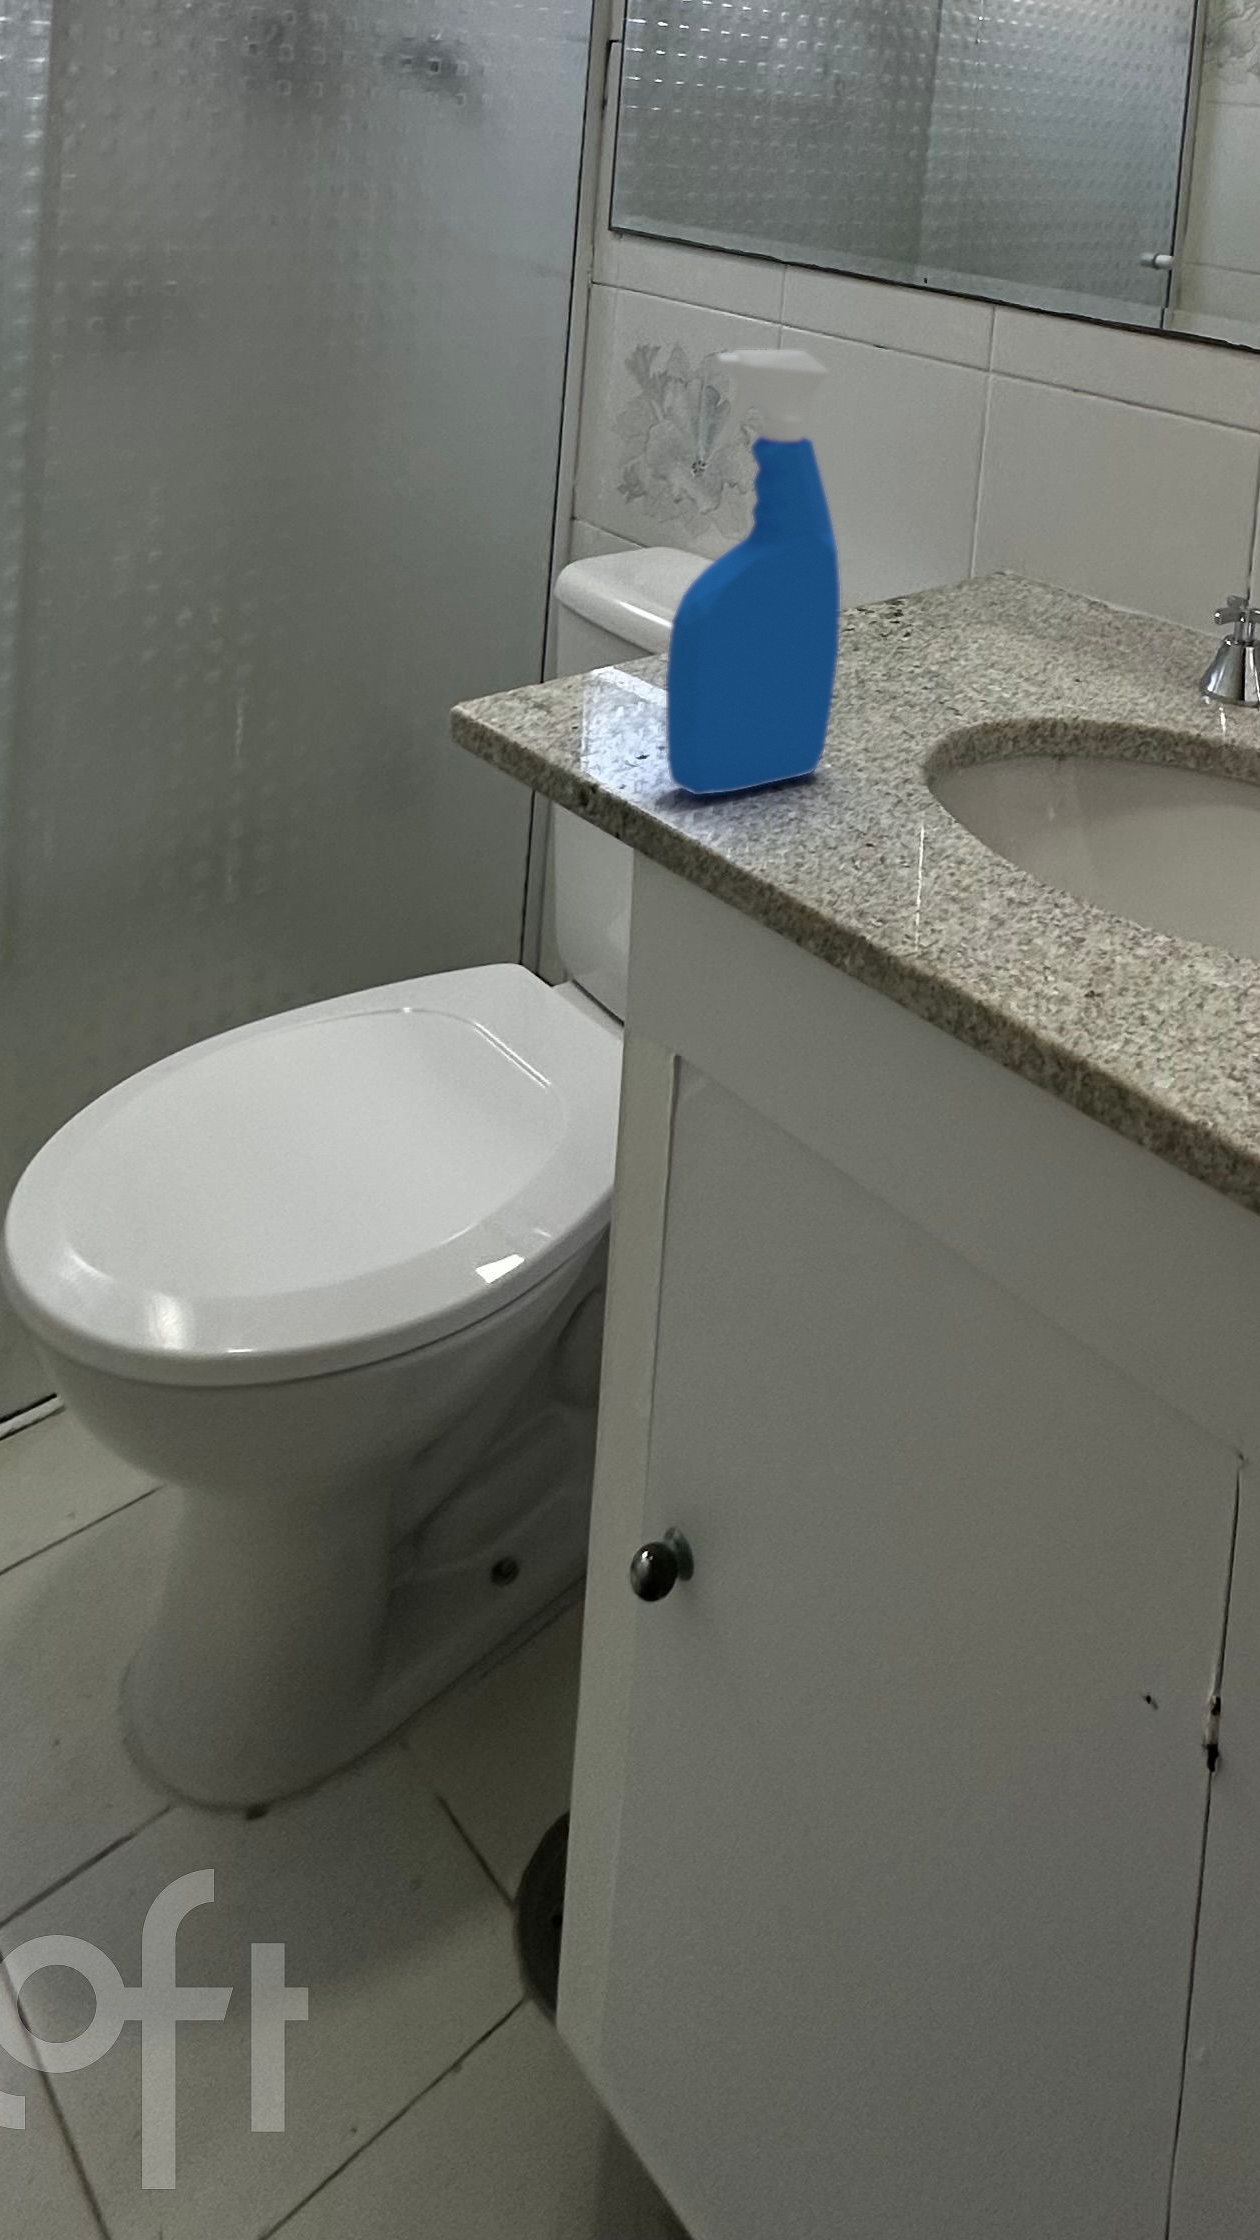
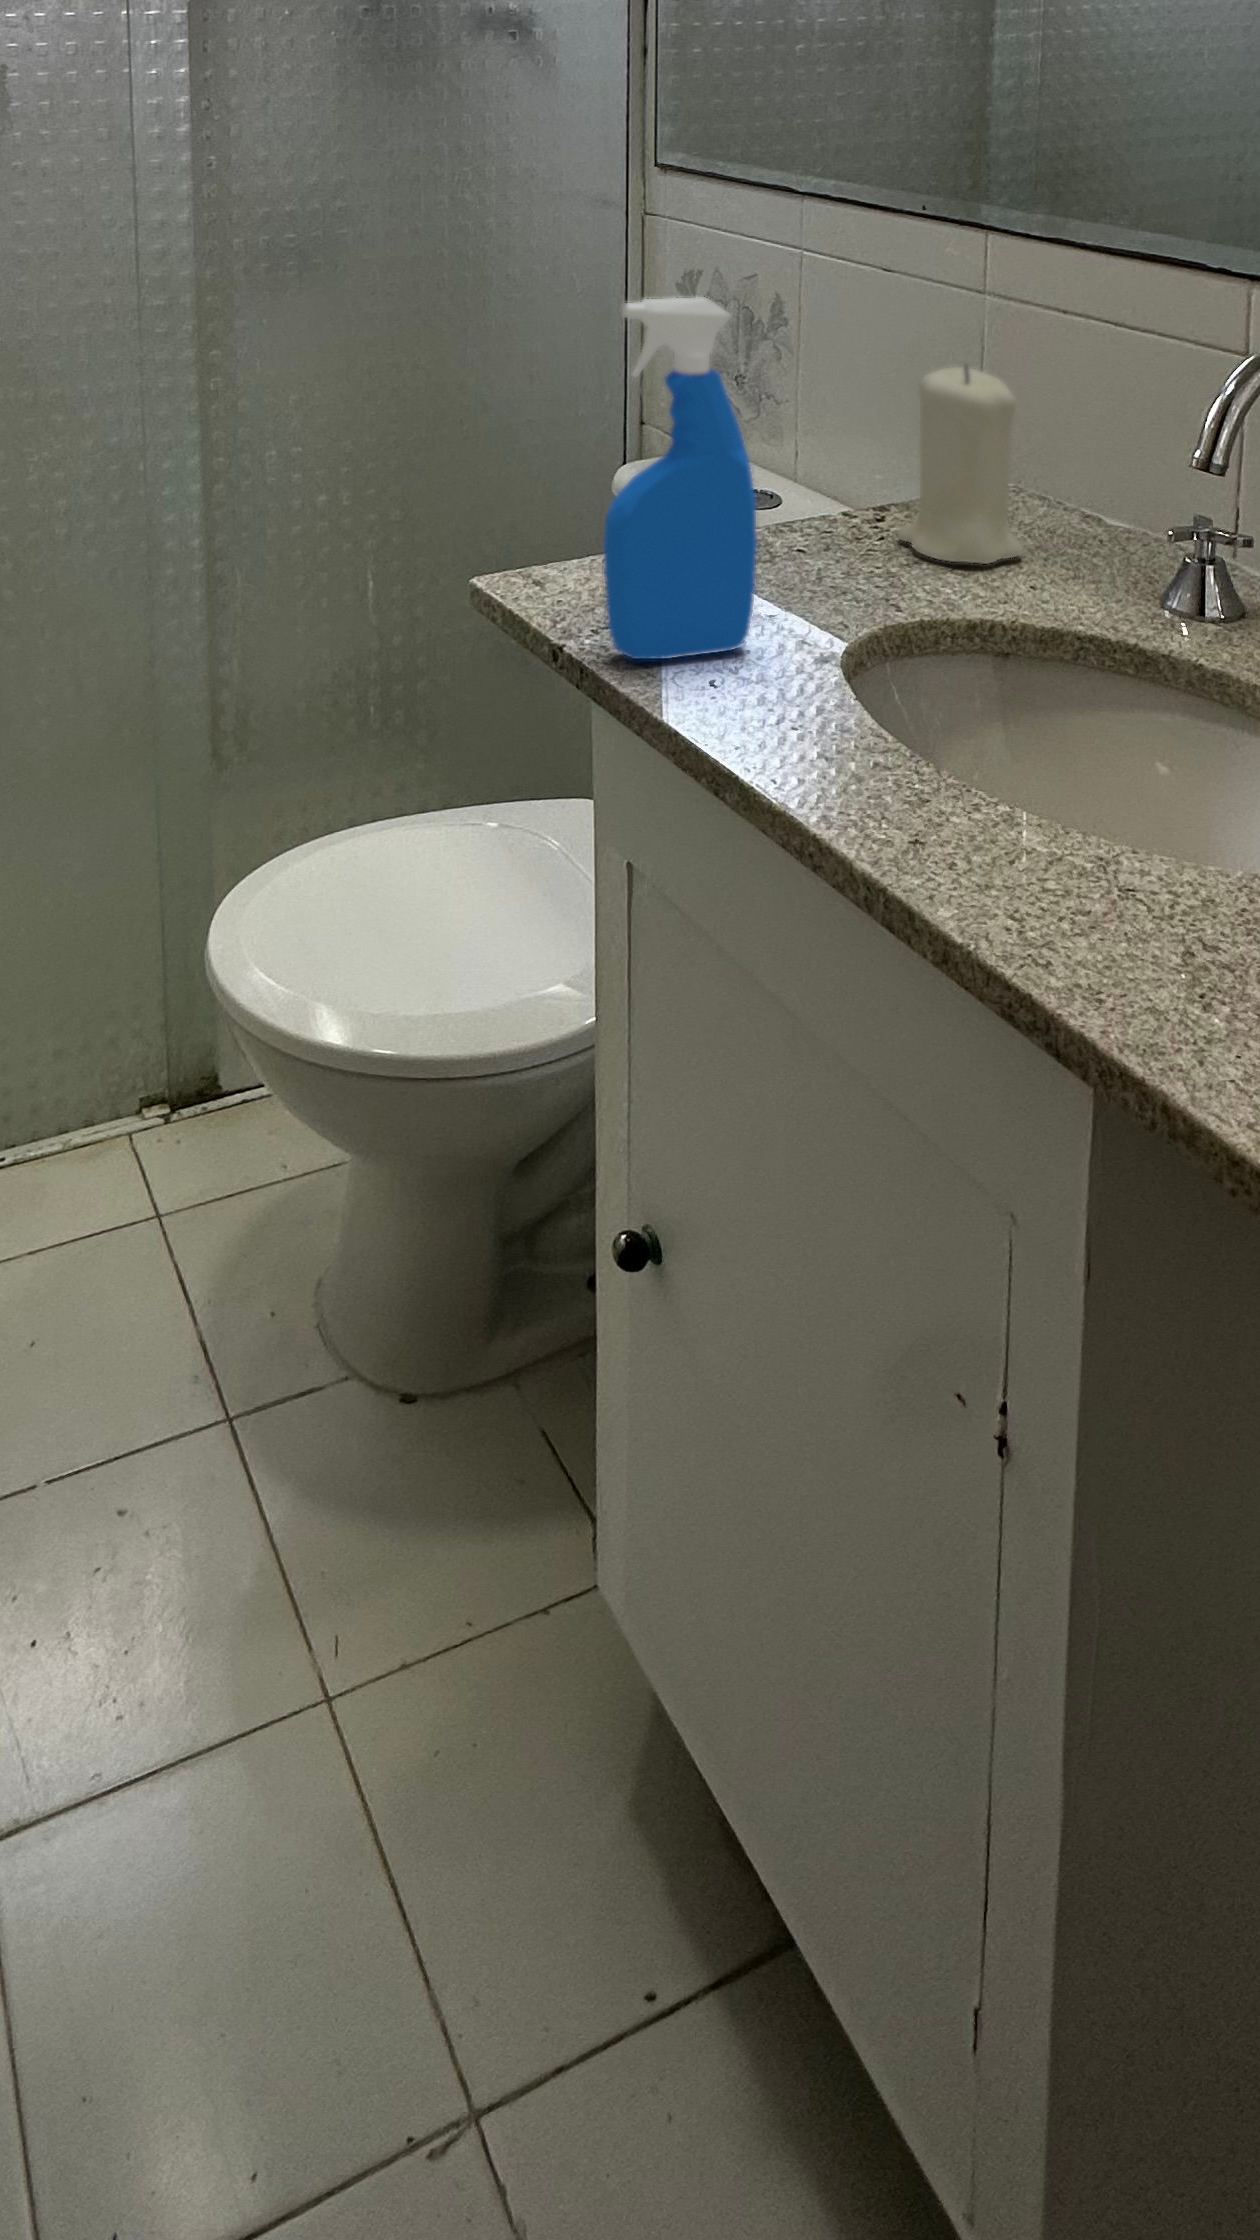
candle: none [927,442,1060,659] -> present [898,366,1023,564]

